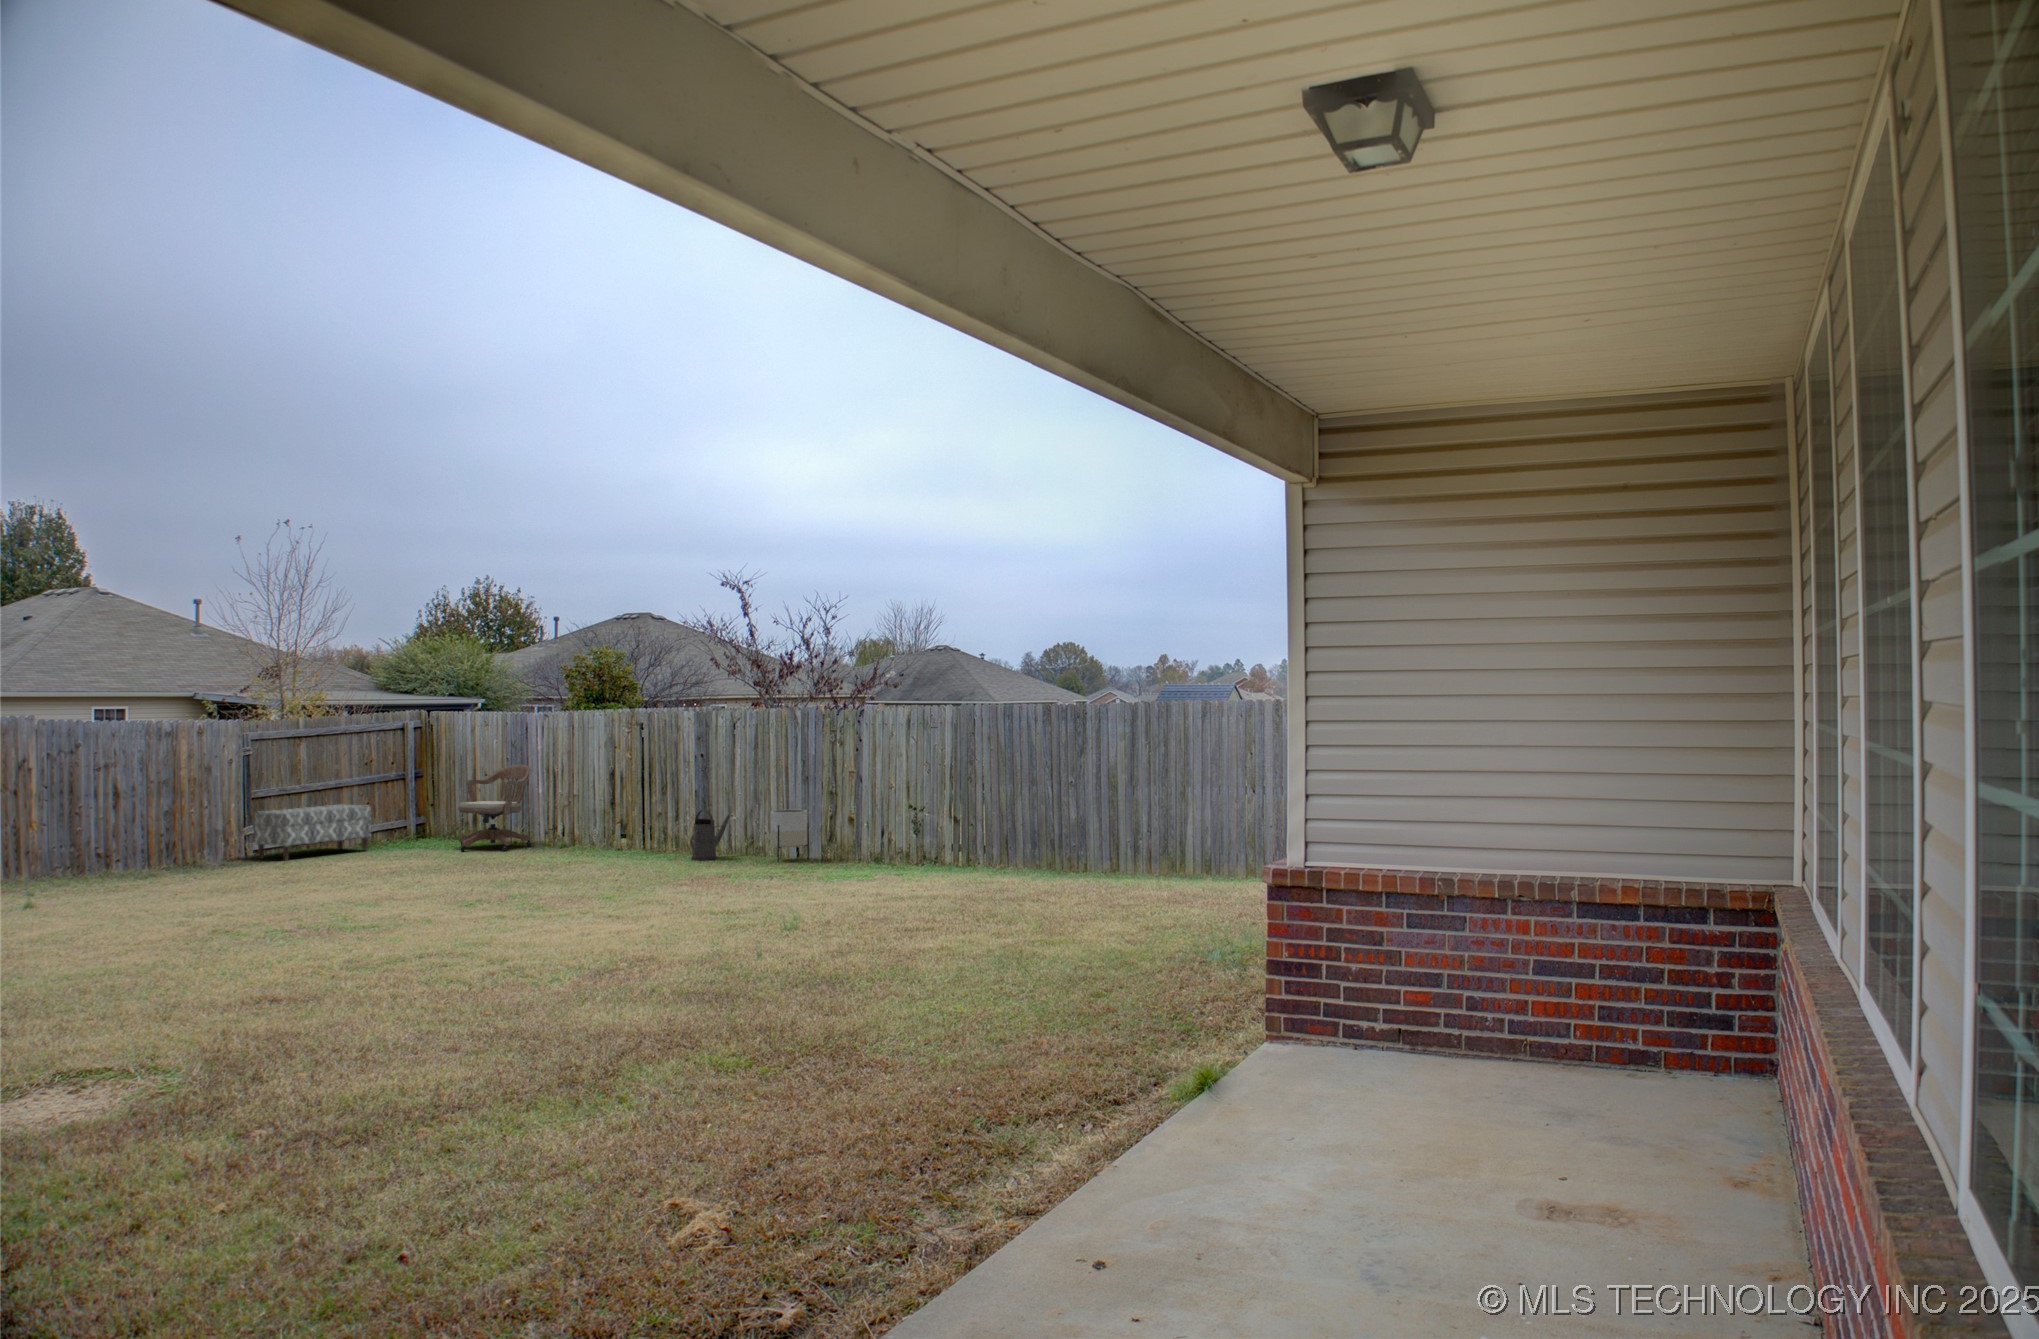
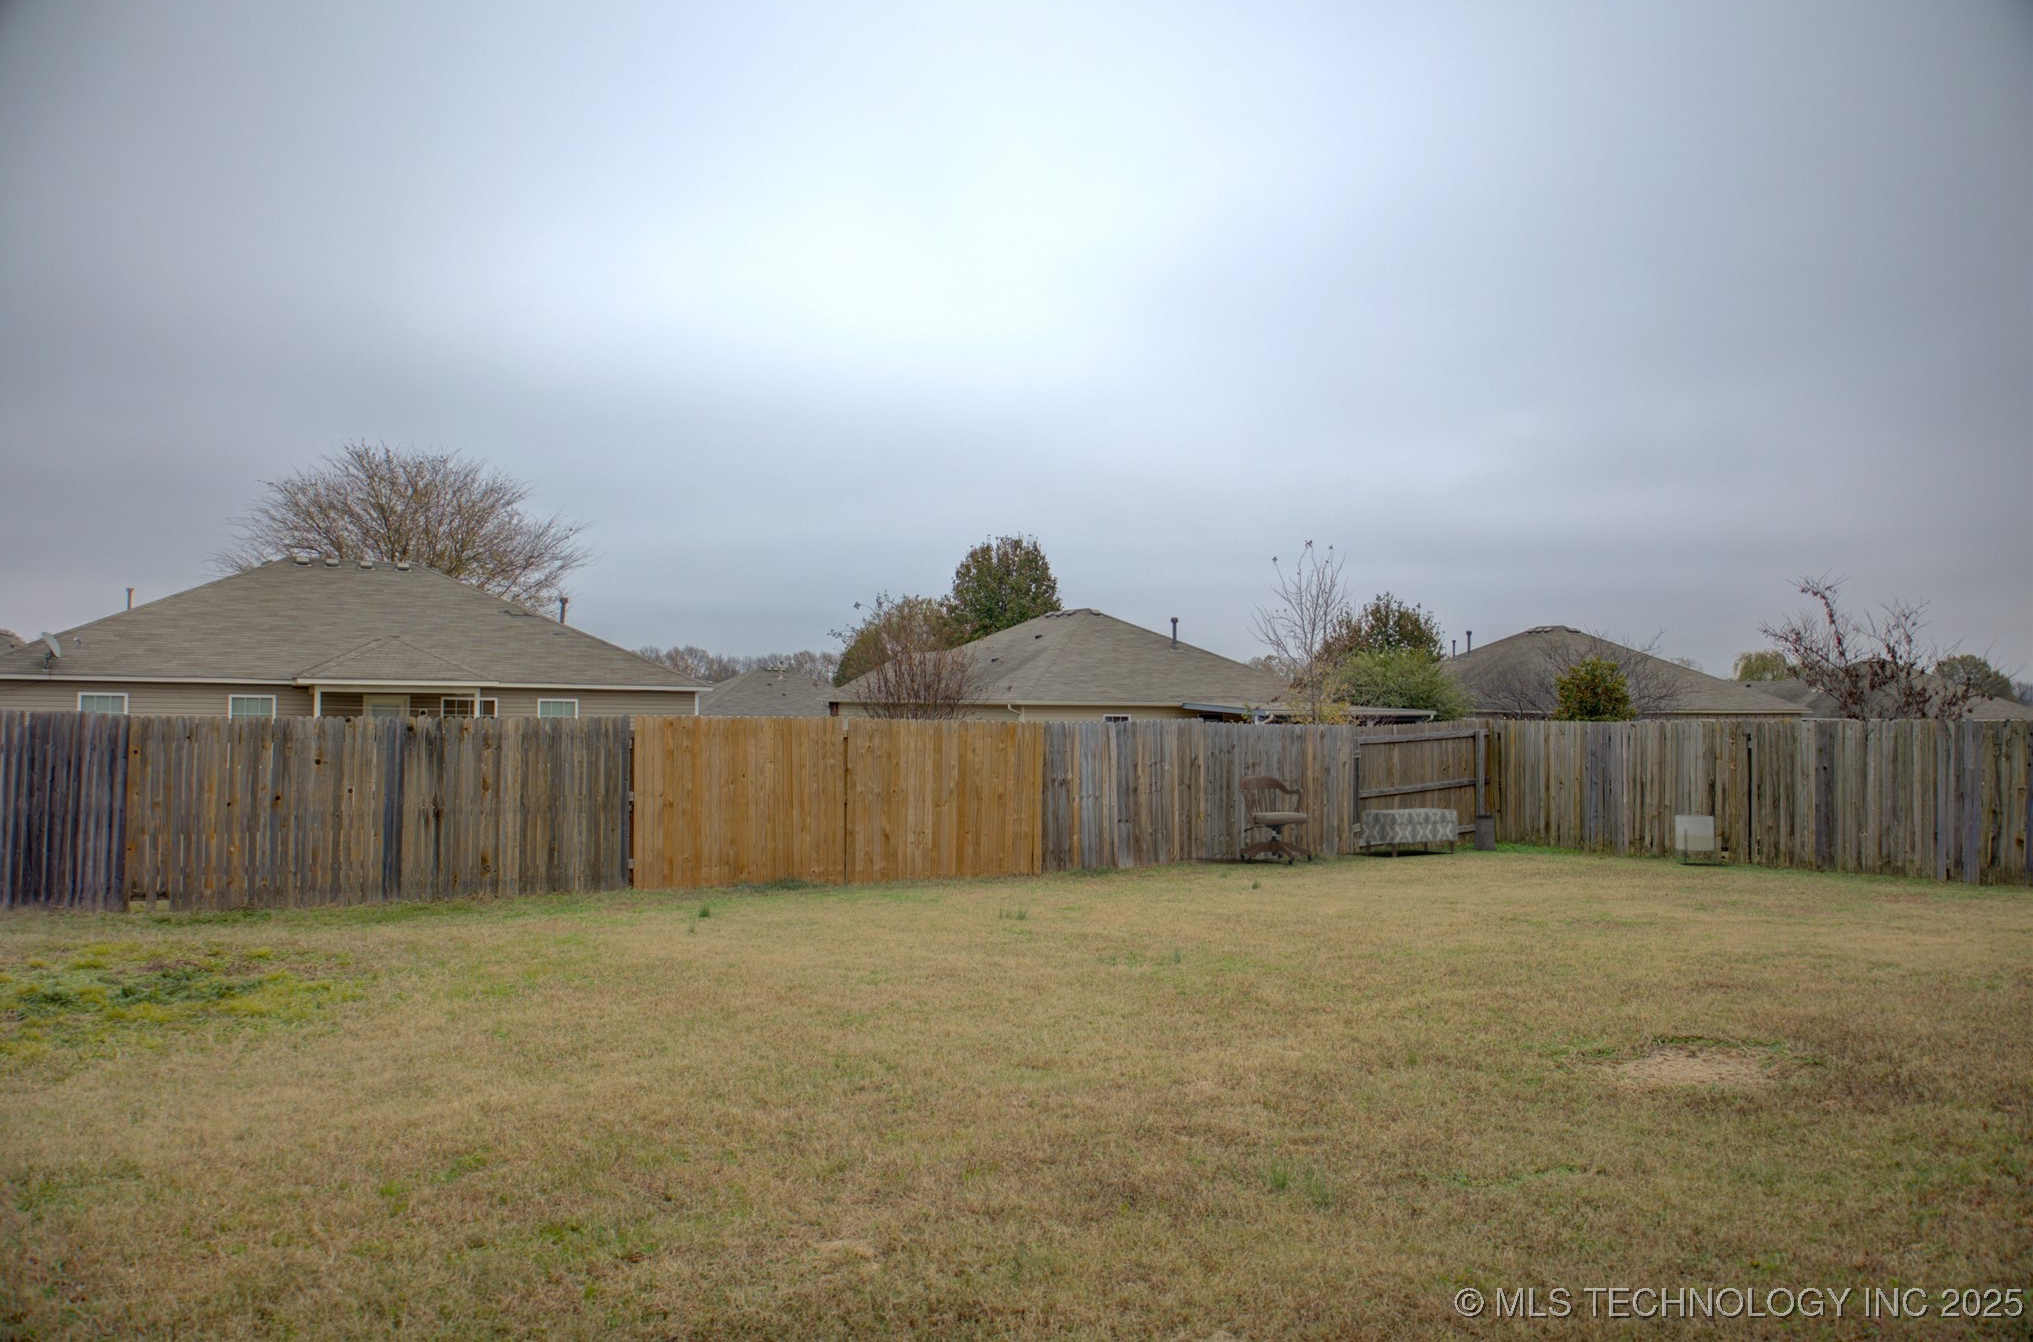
chair: present [458,765,531,852] -> present [1239,775,1312,864]
planter: present [770,809,809,862] -> present [1675,815,1716,863]
watering can: present [690,810,730,860] -> present [1474,812,1496,850]

